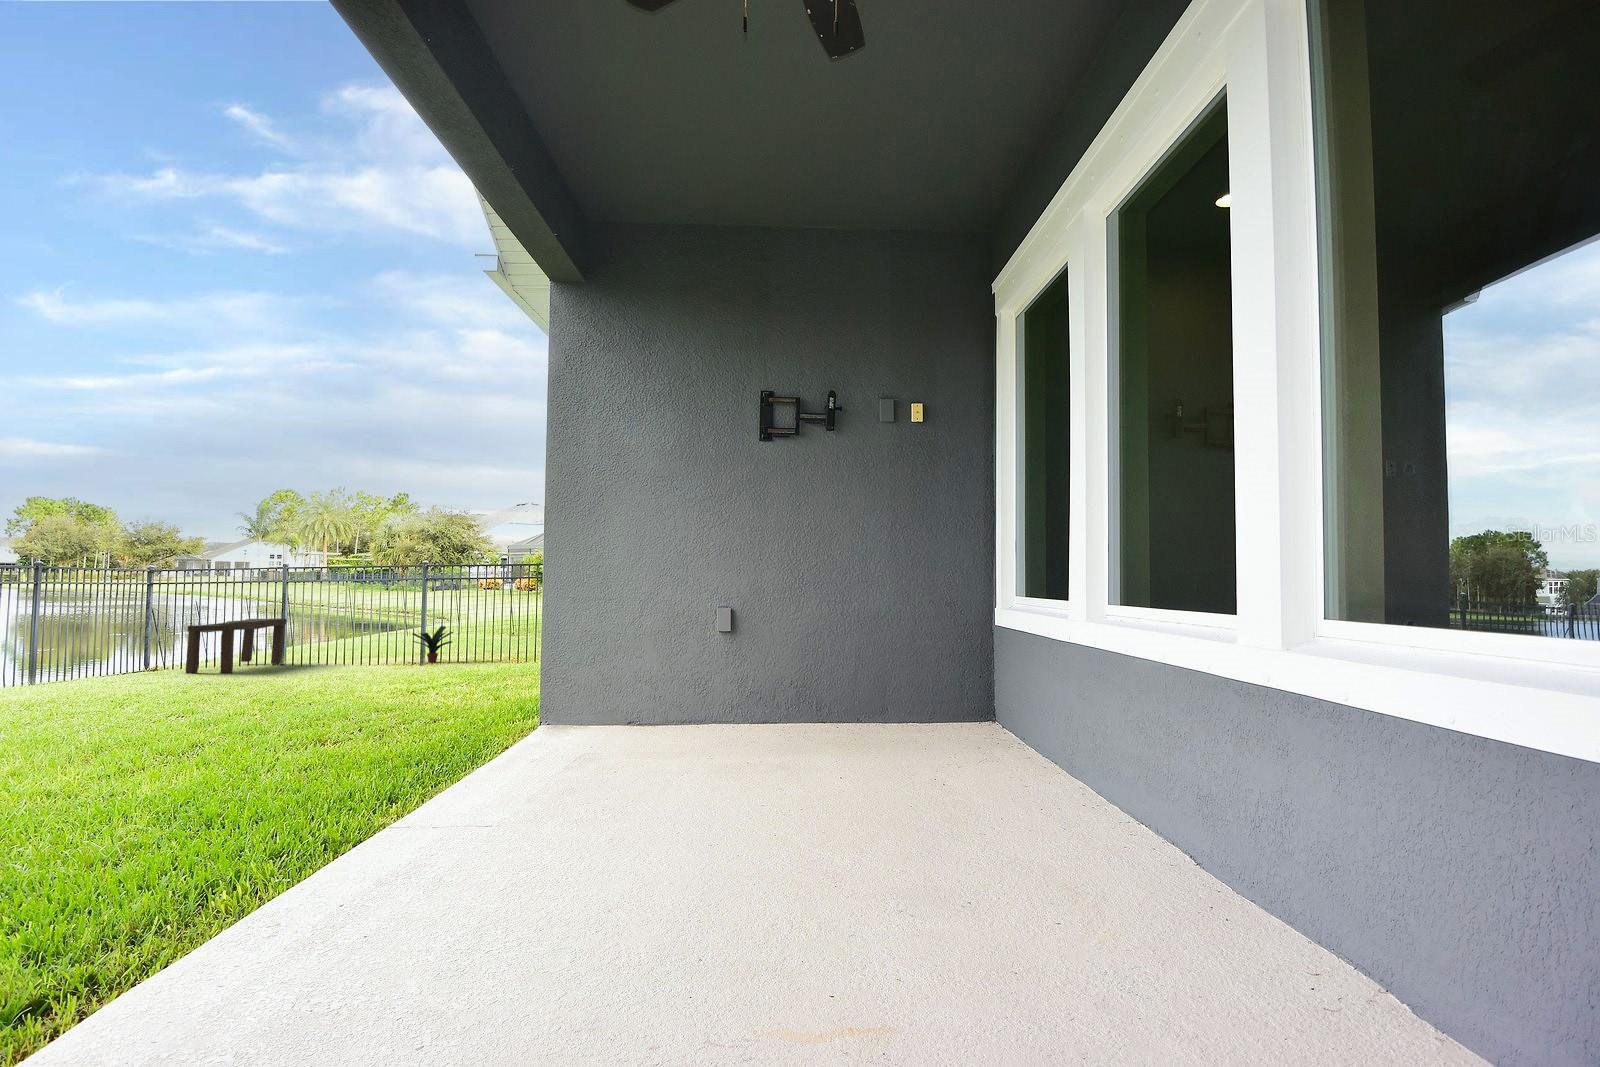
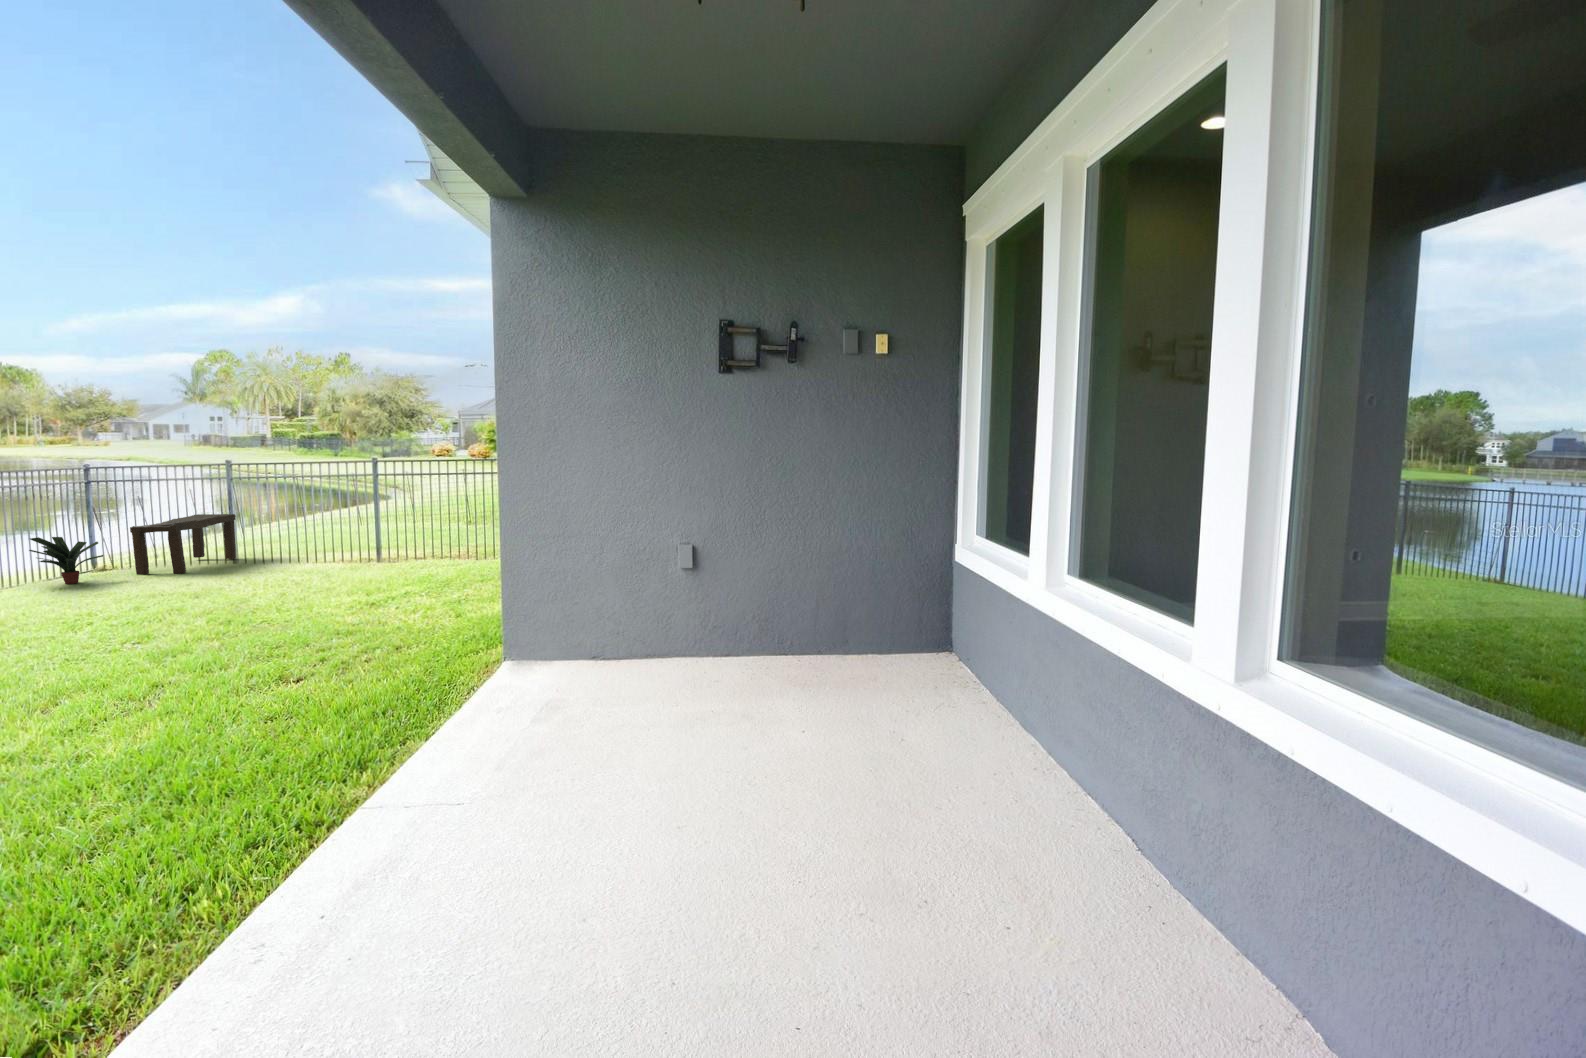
potted plant: present [412,626,453,663] -> present [29,537,103,584]

